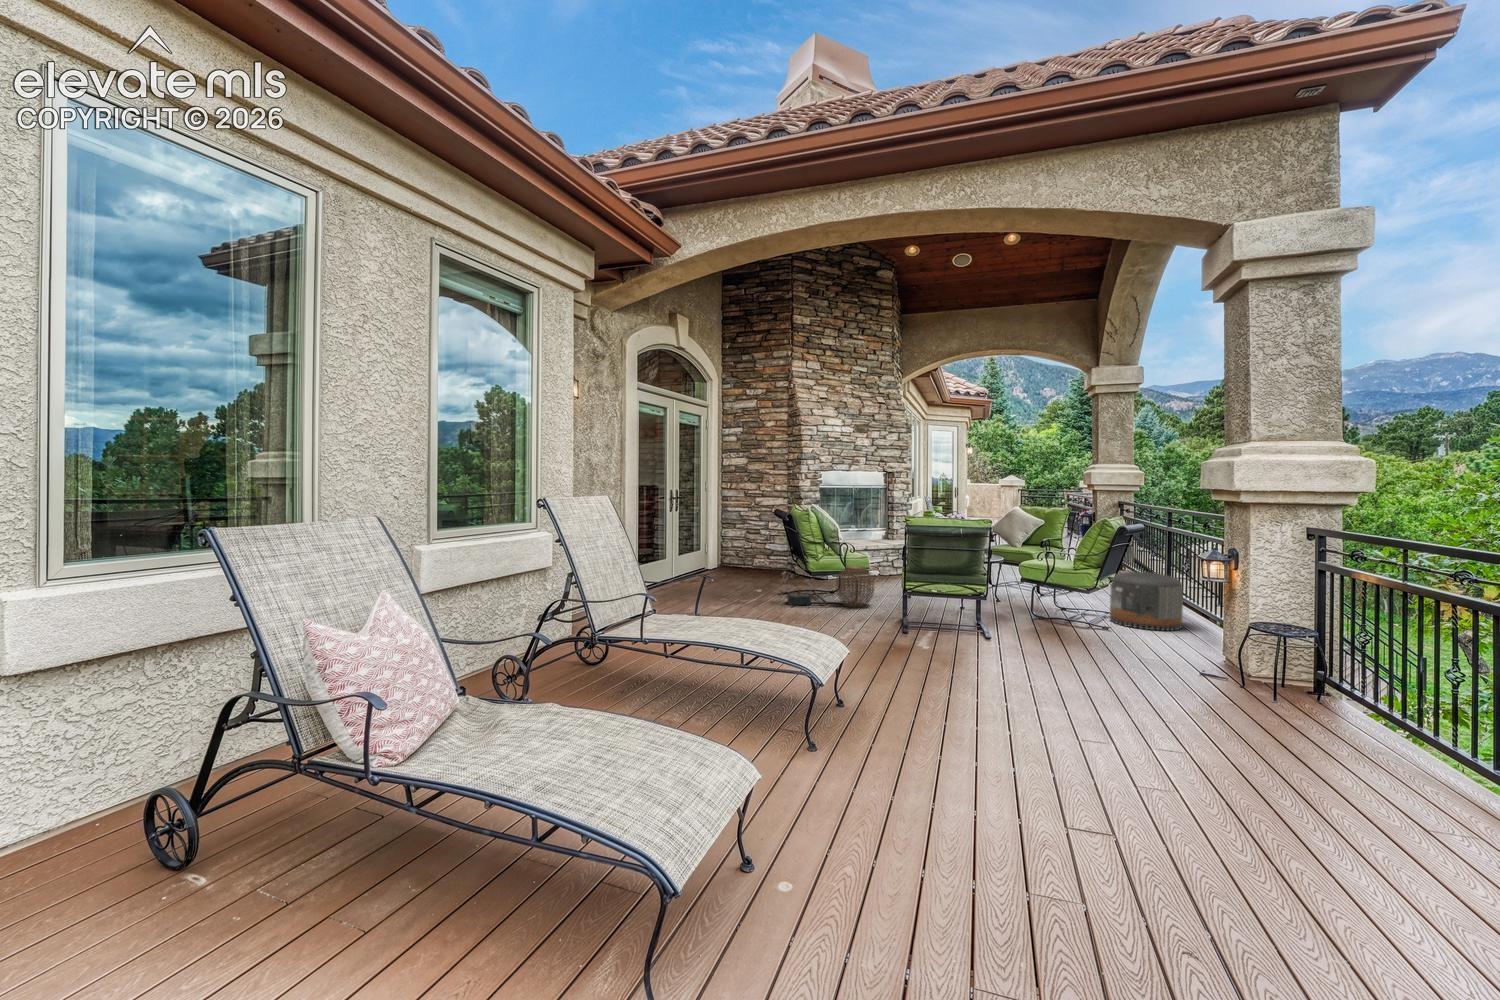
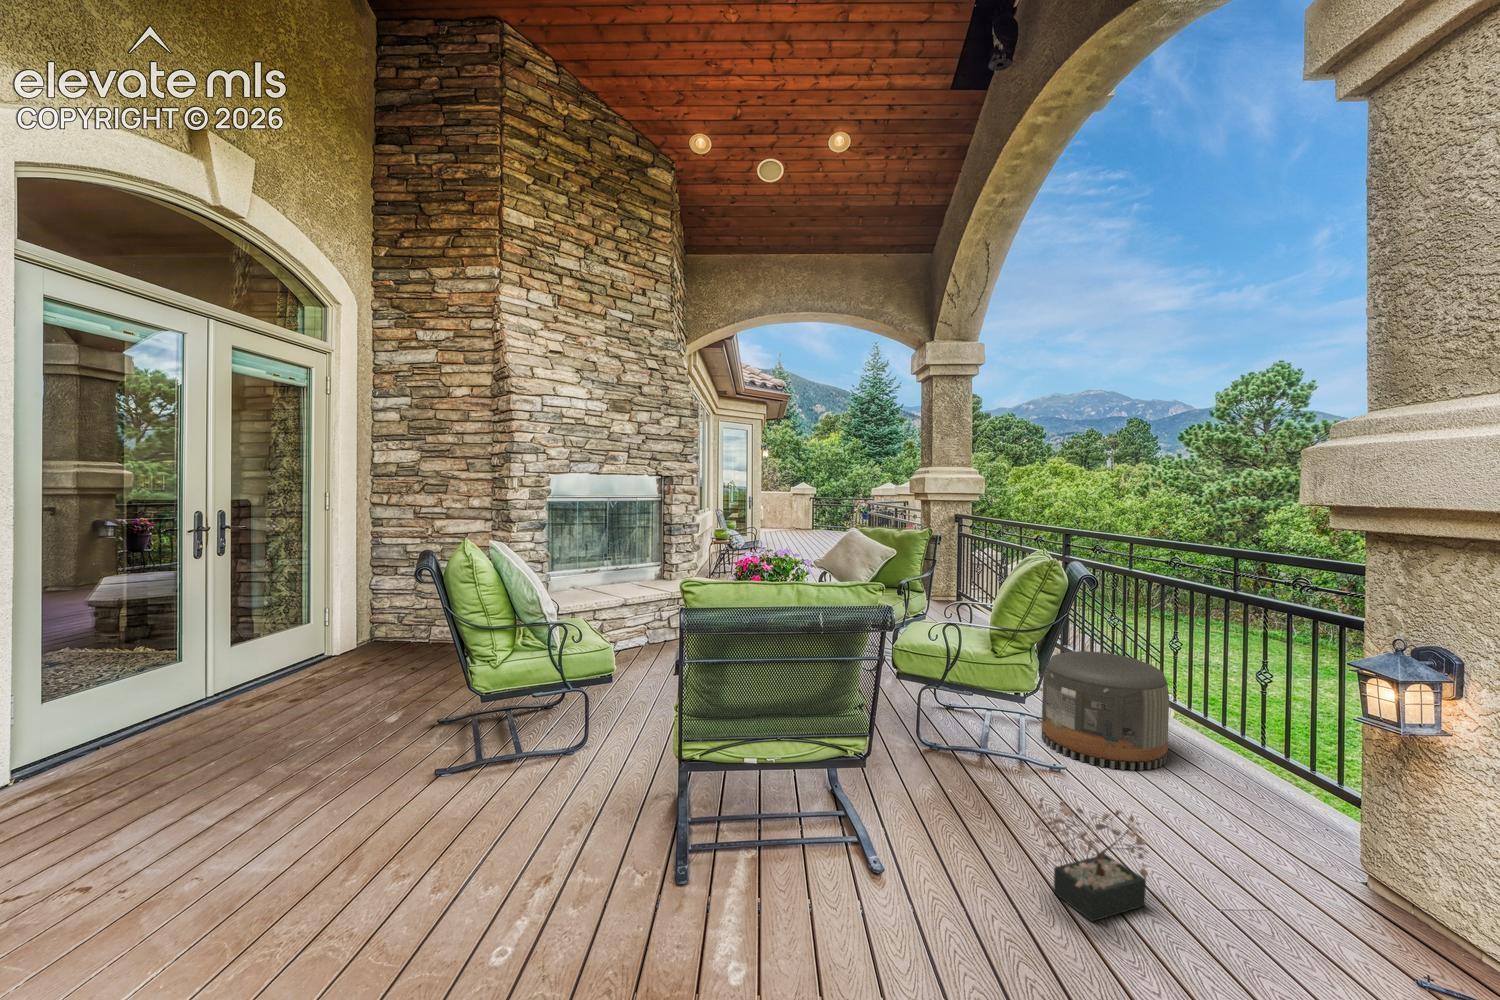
woven basket: present [836,565,874,607] -> none [545,664,625,757]
decorative plant: present [782,572,813,605] -> present [1034,797,1148,921]

